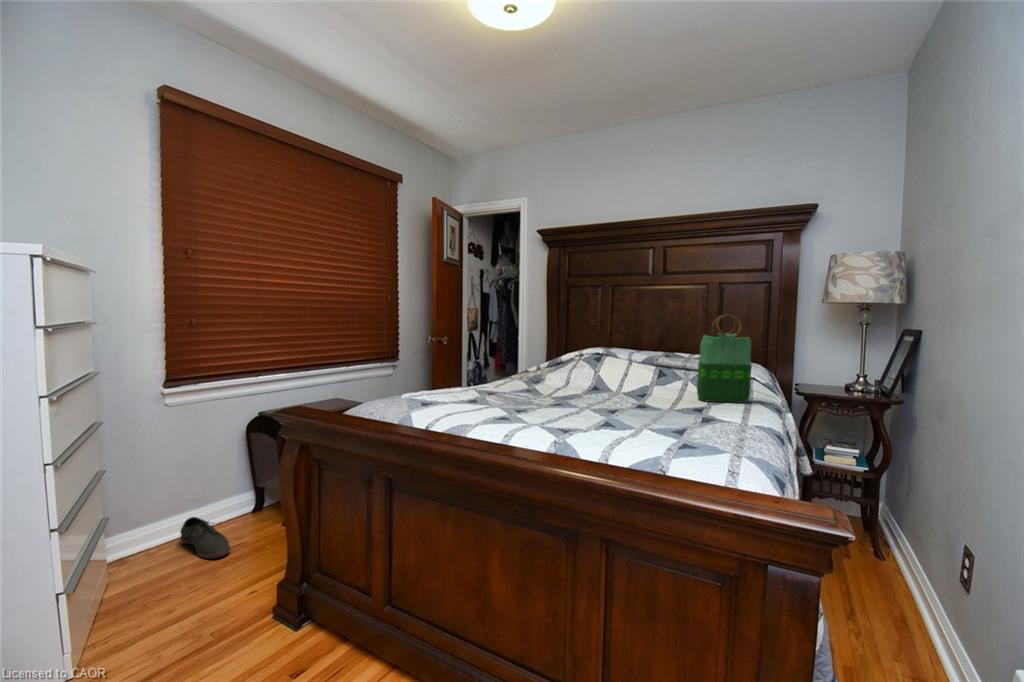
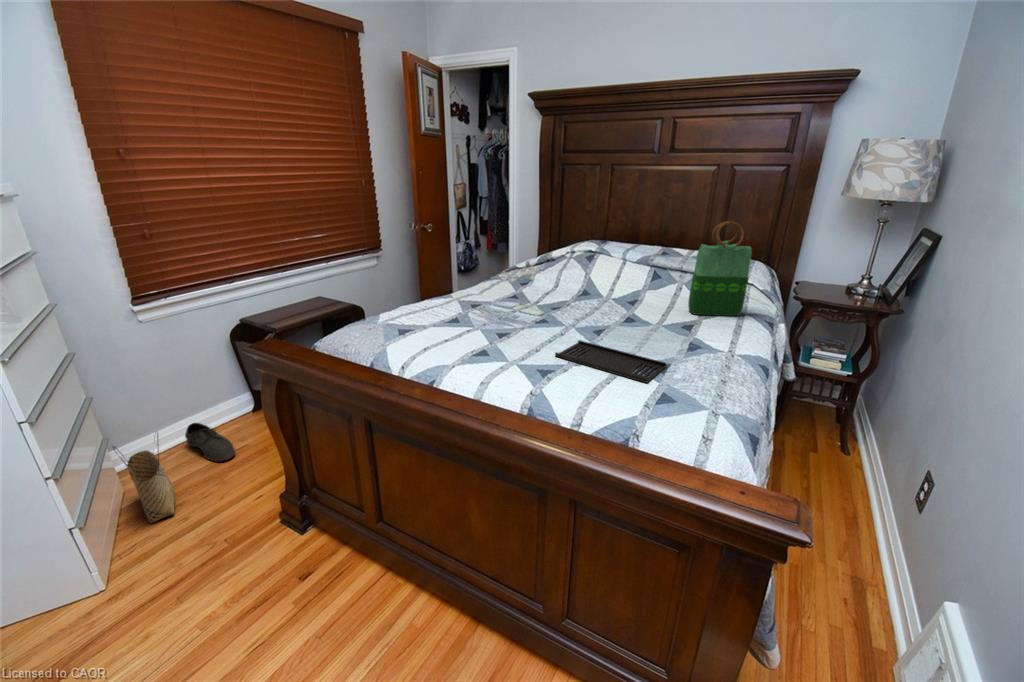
tray: none [576,412,688,441] -> present [555,340,667,383]
woven basket: none [109,511,160,620] -> present [113,432,175,523]

